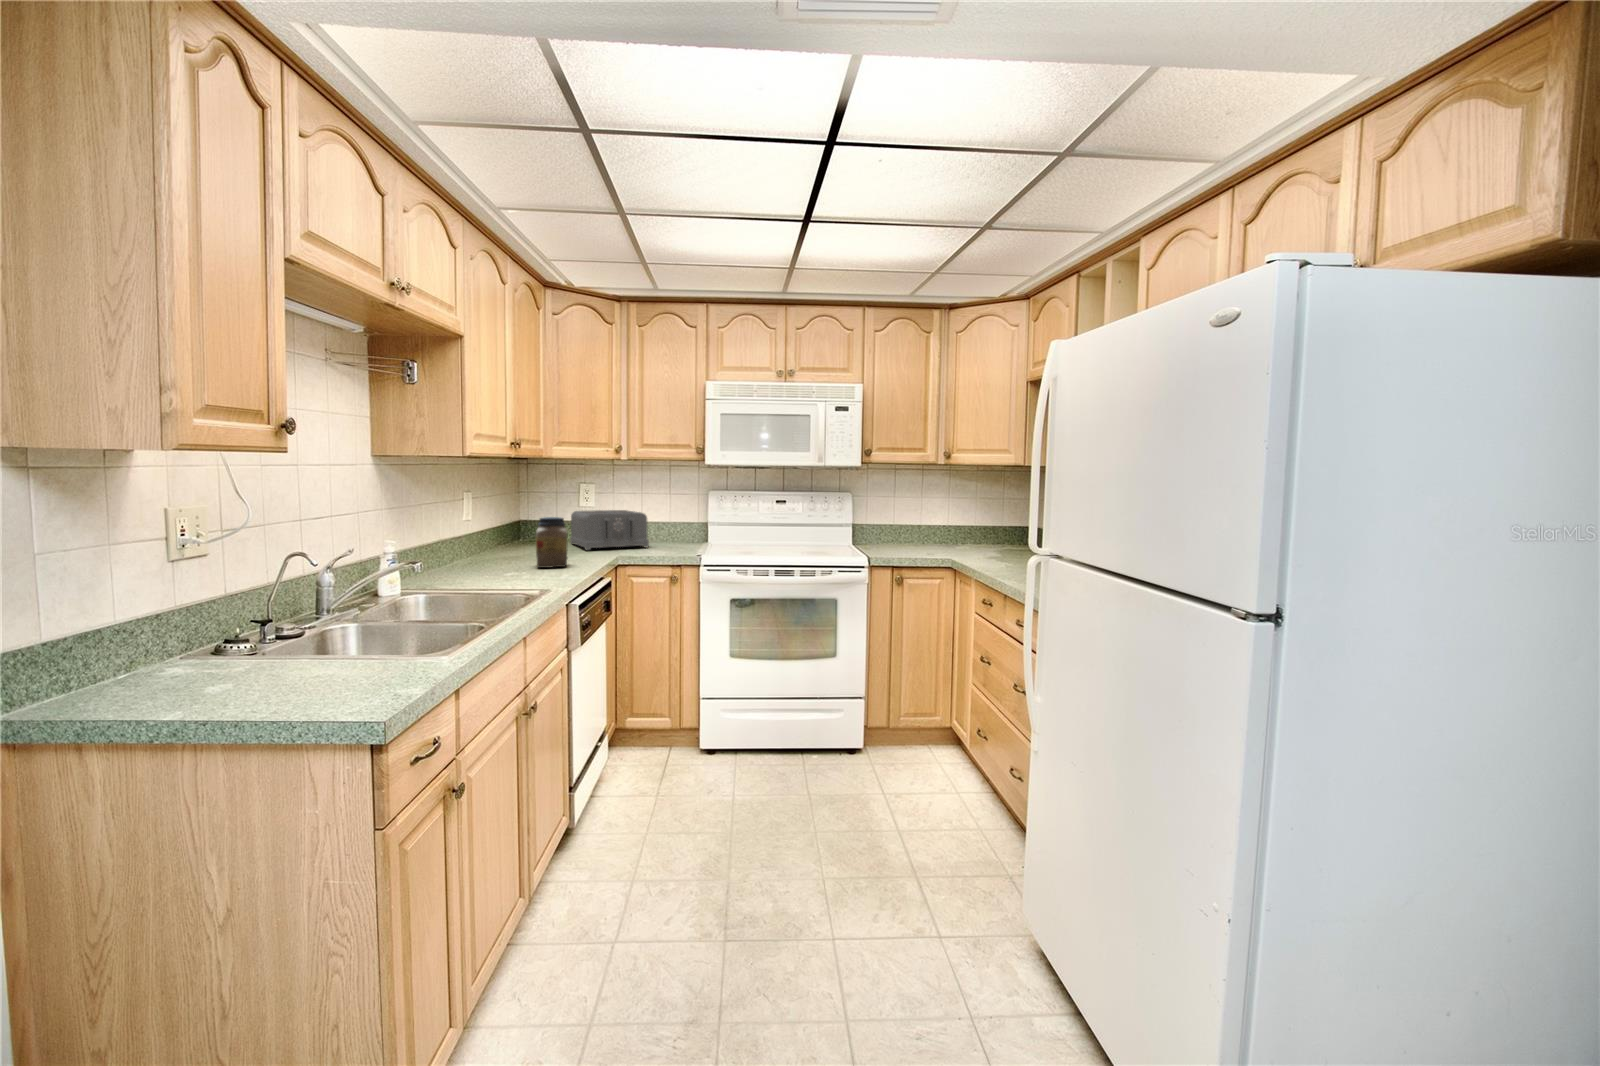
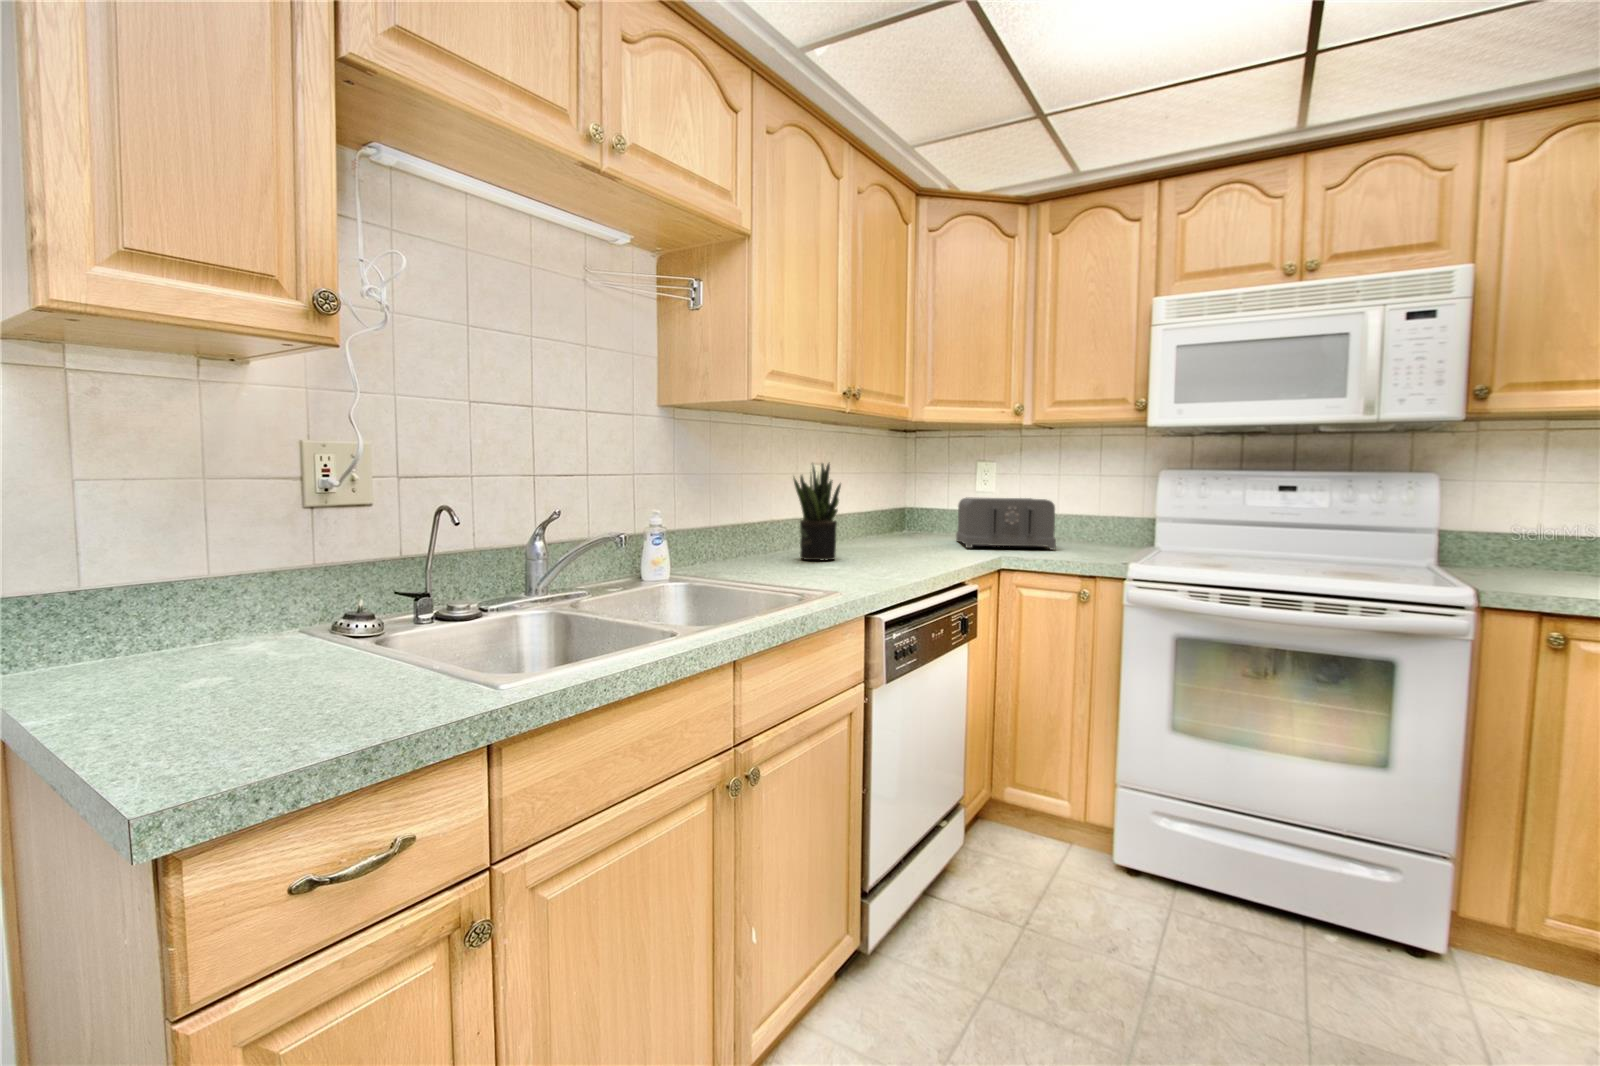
potted plant: none [456,491,496,571] -> present [793,463,841,560]
jar: present [536,517,567,568] -> none [884,496,926,563]

